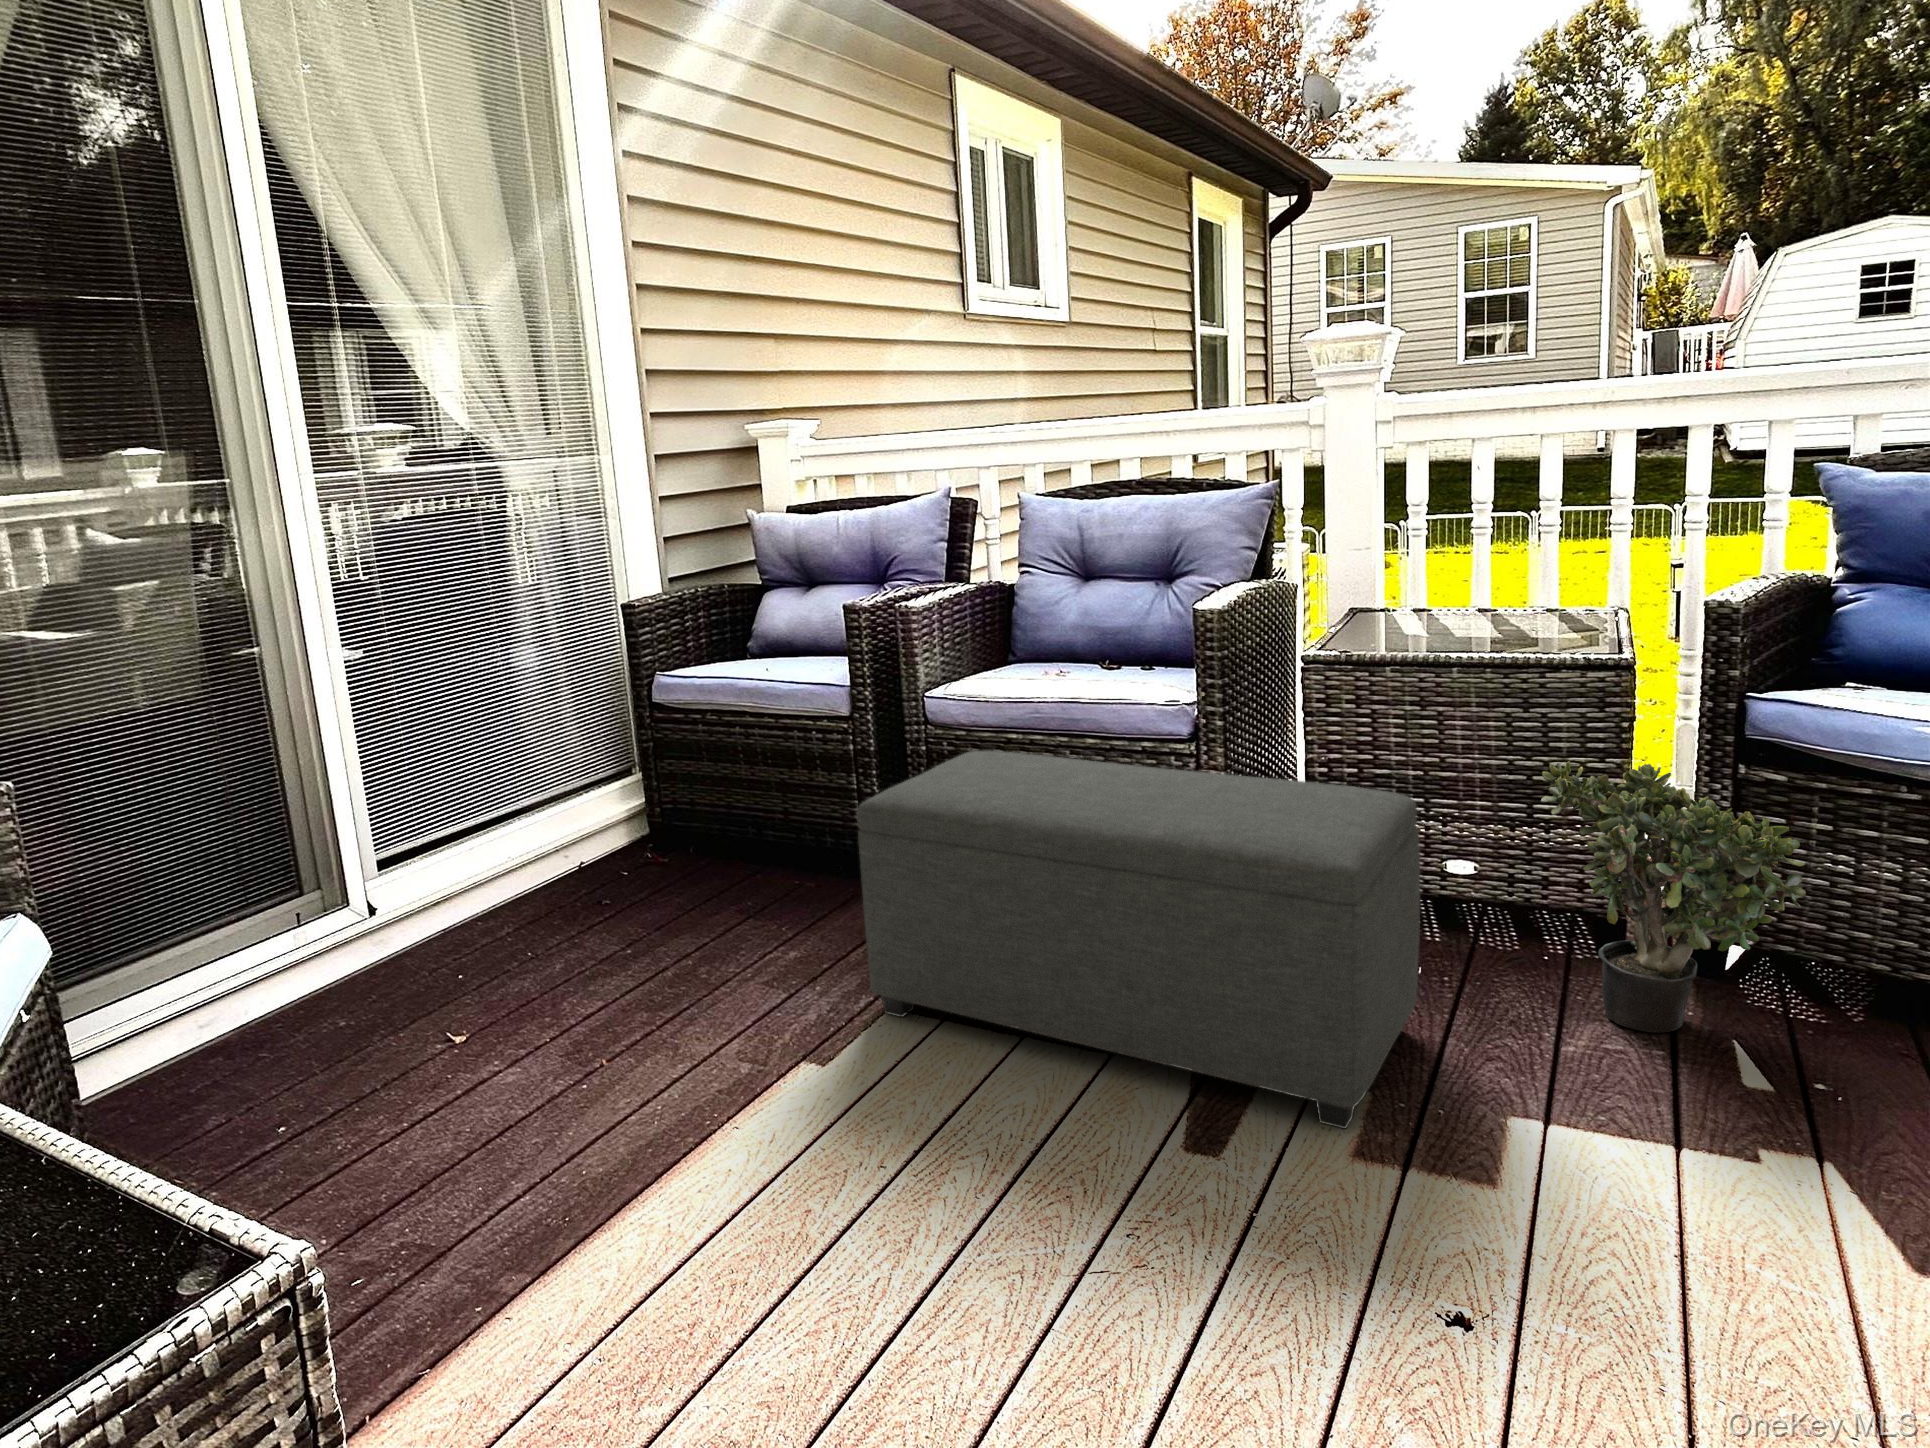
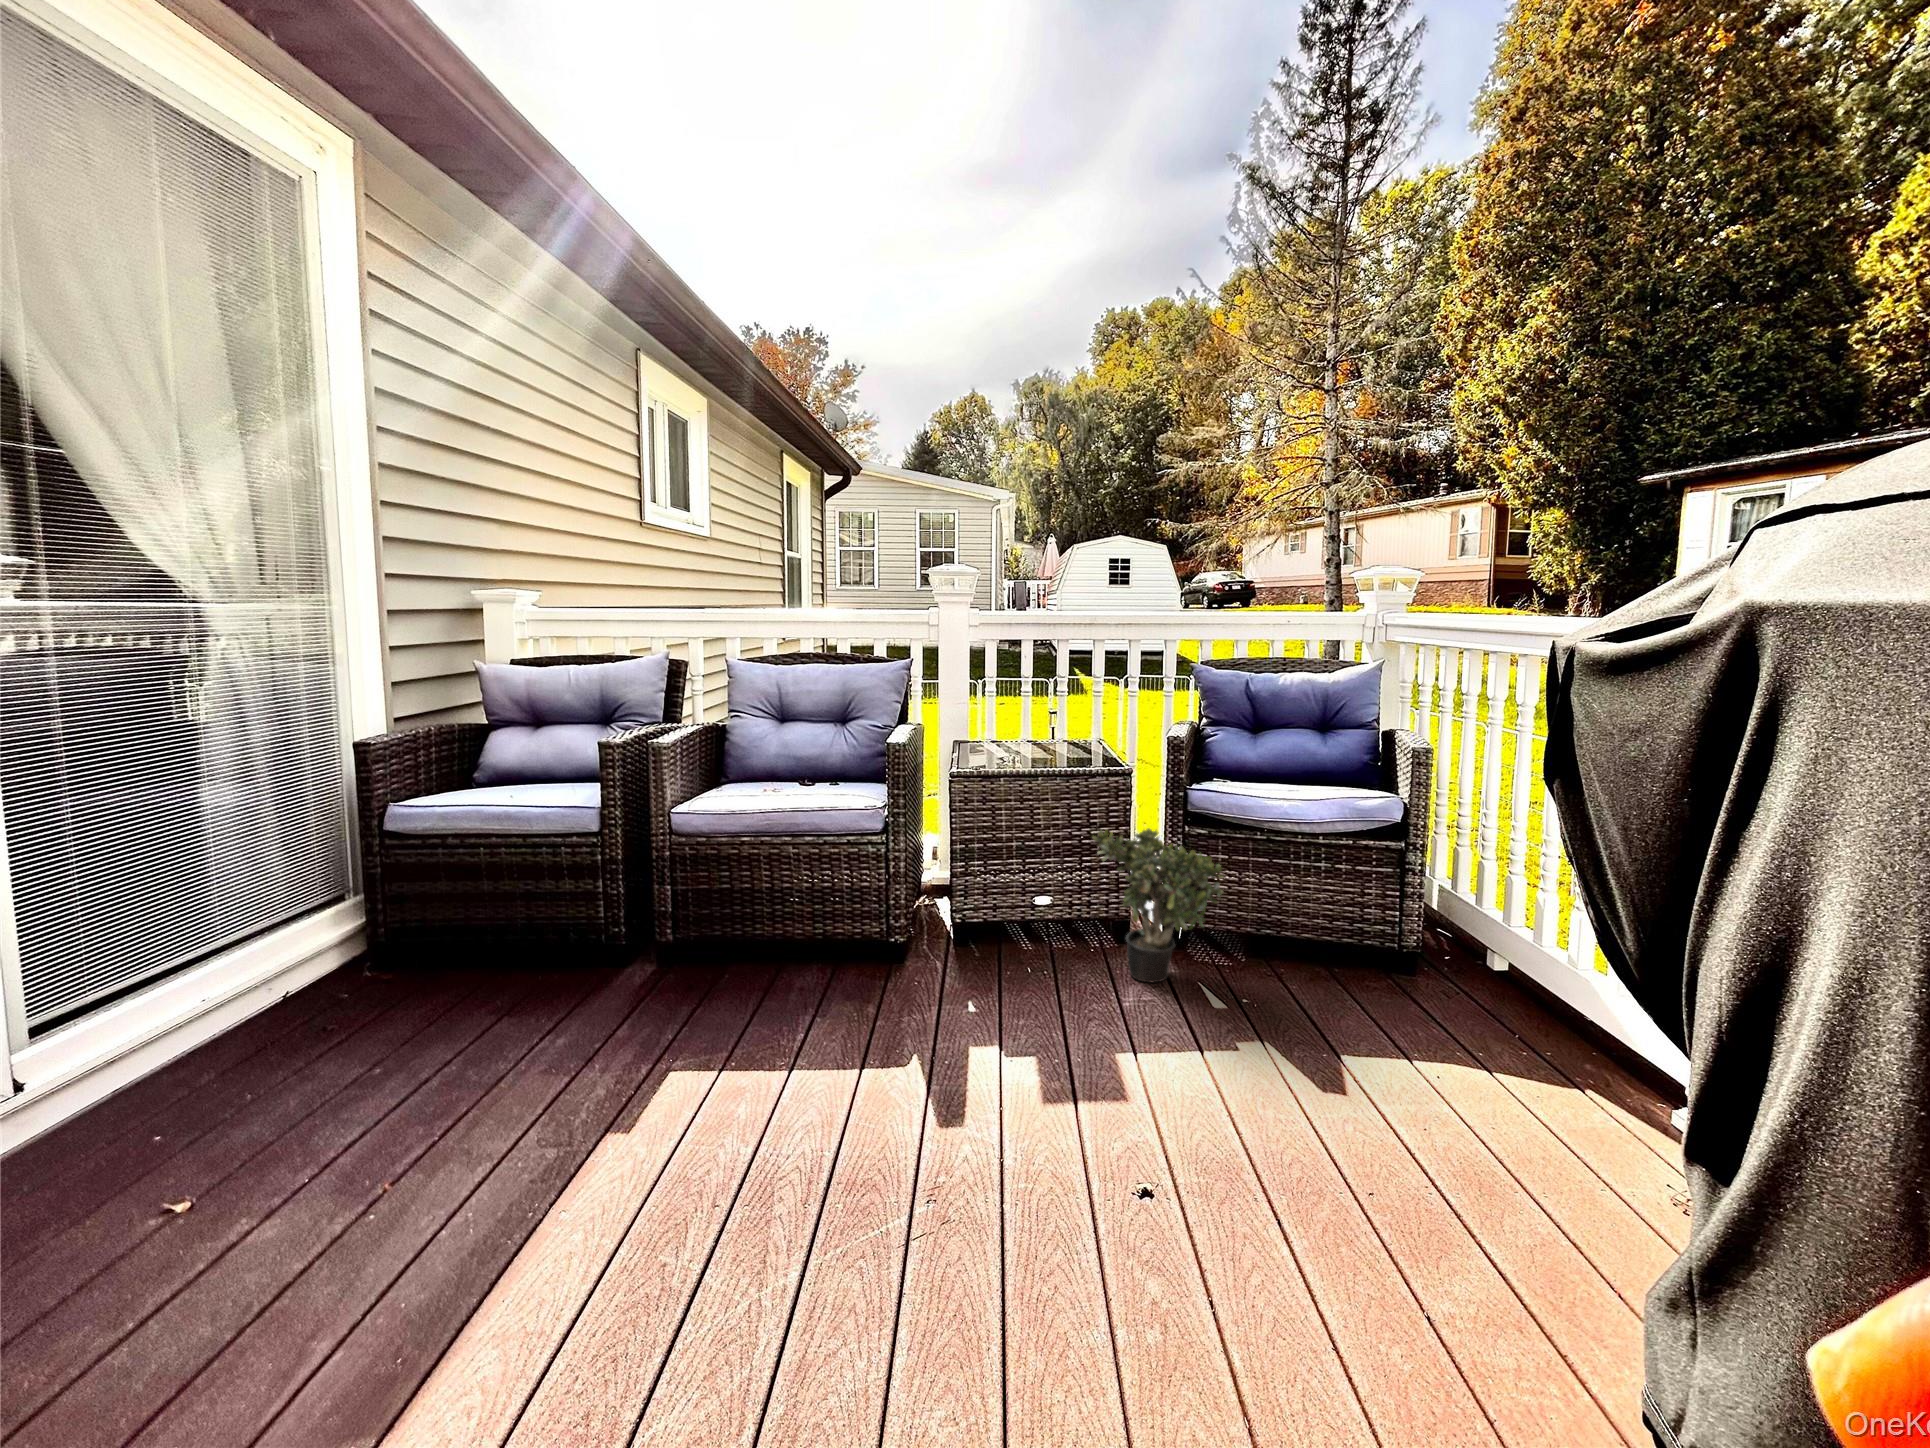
ottoman: present [857,751,1420,1129] -> none [652,850,1045,1085]

